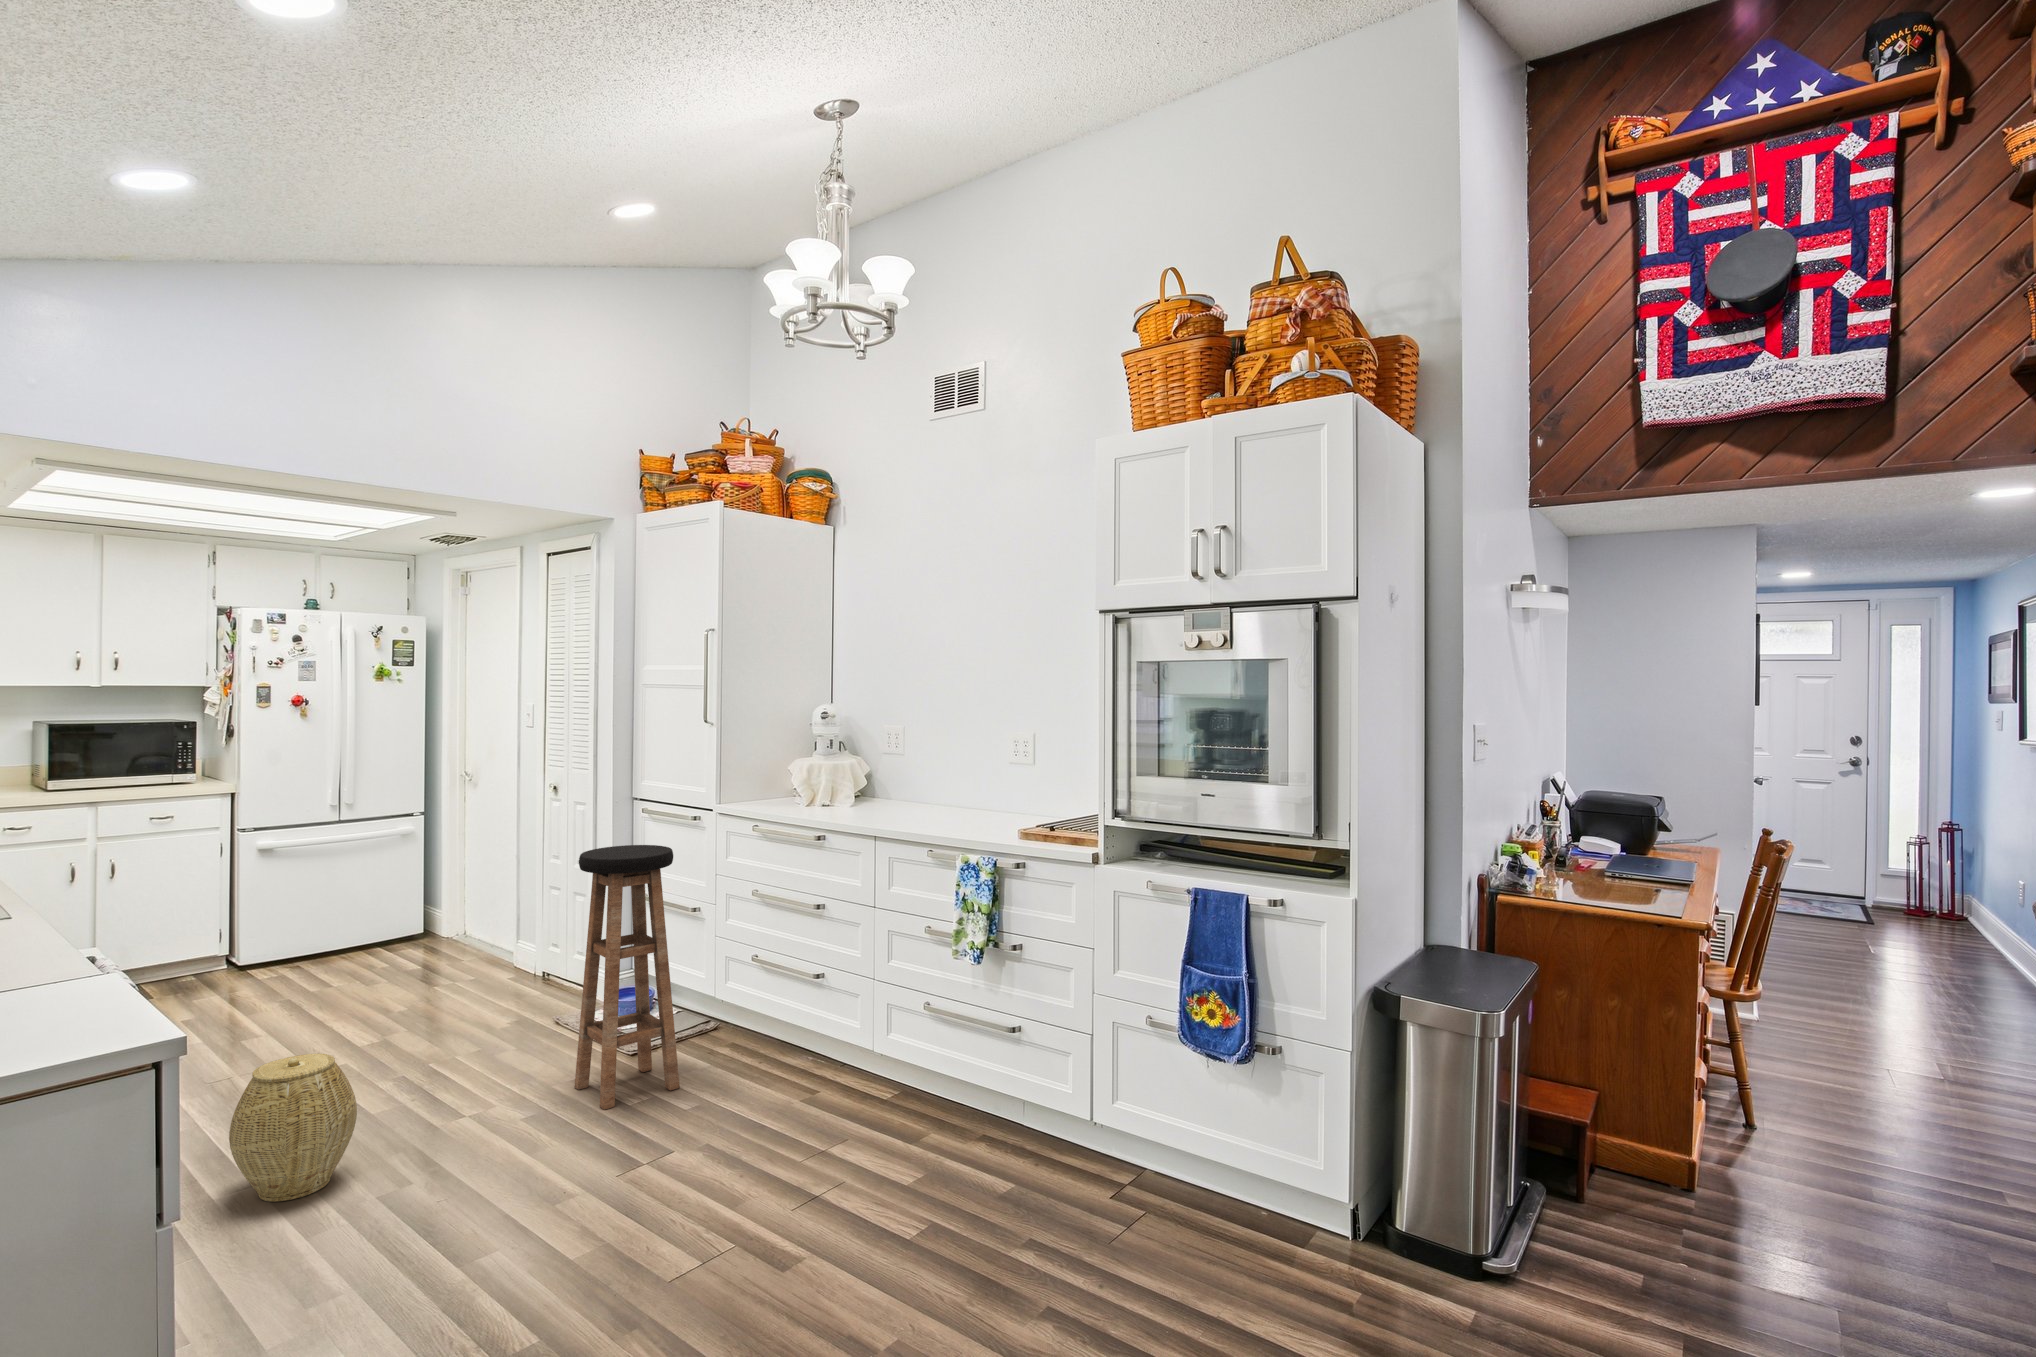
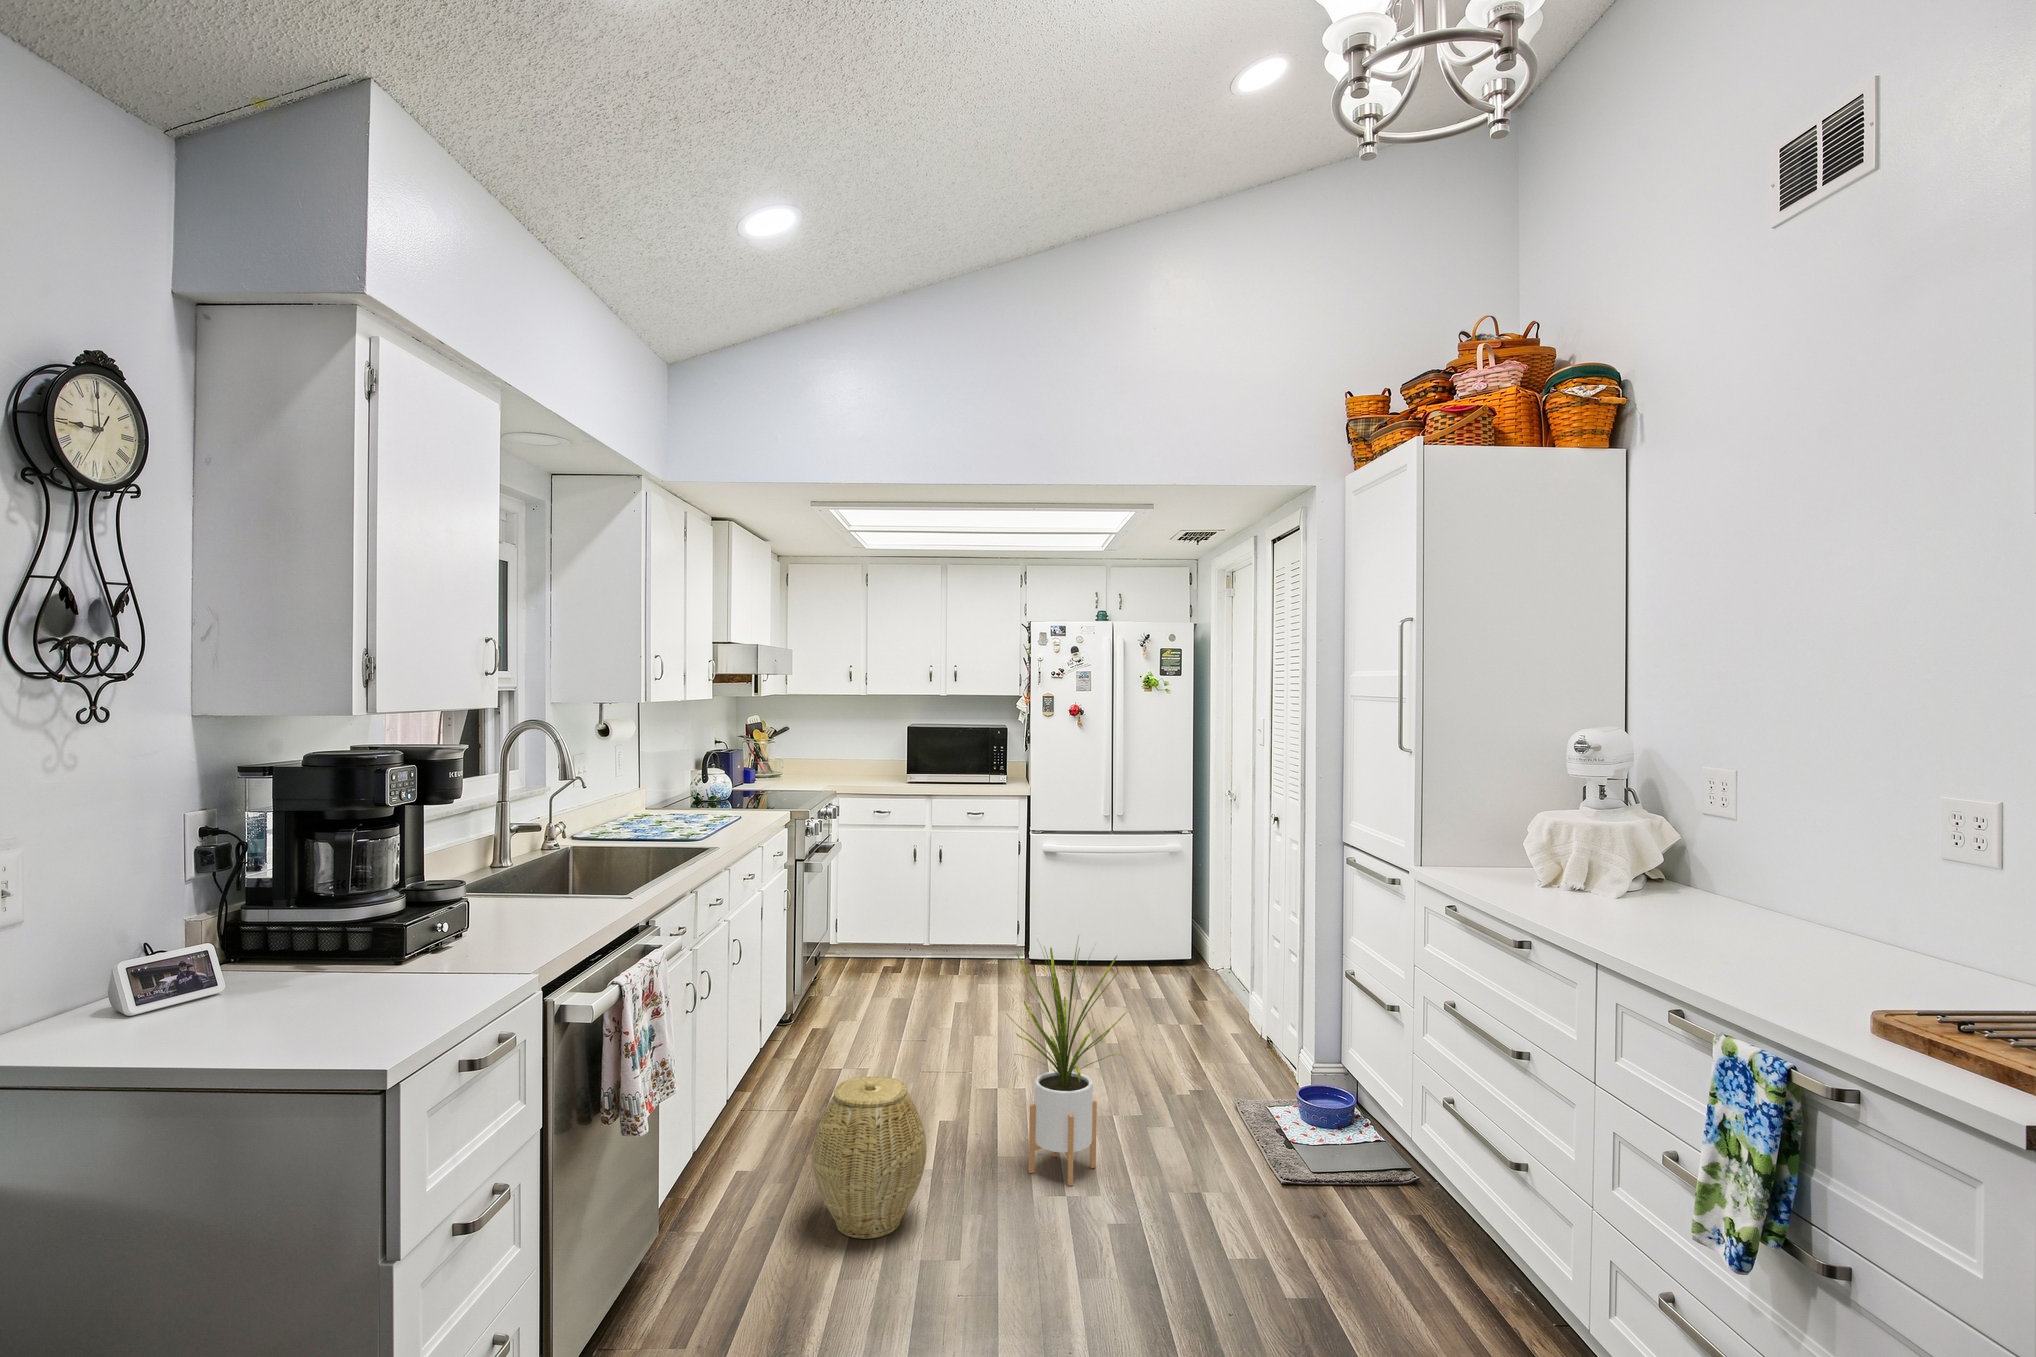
bar stool: present [574,845,680,1109] -> none [1189,901,1311,1267]
house plant: none [390,899,511,1112] -> present [1007,936,1126,1186]

